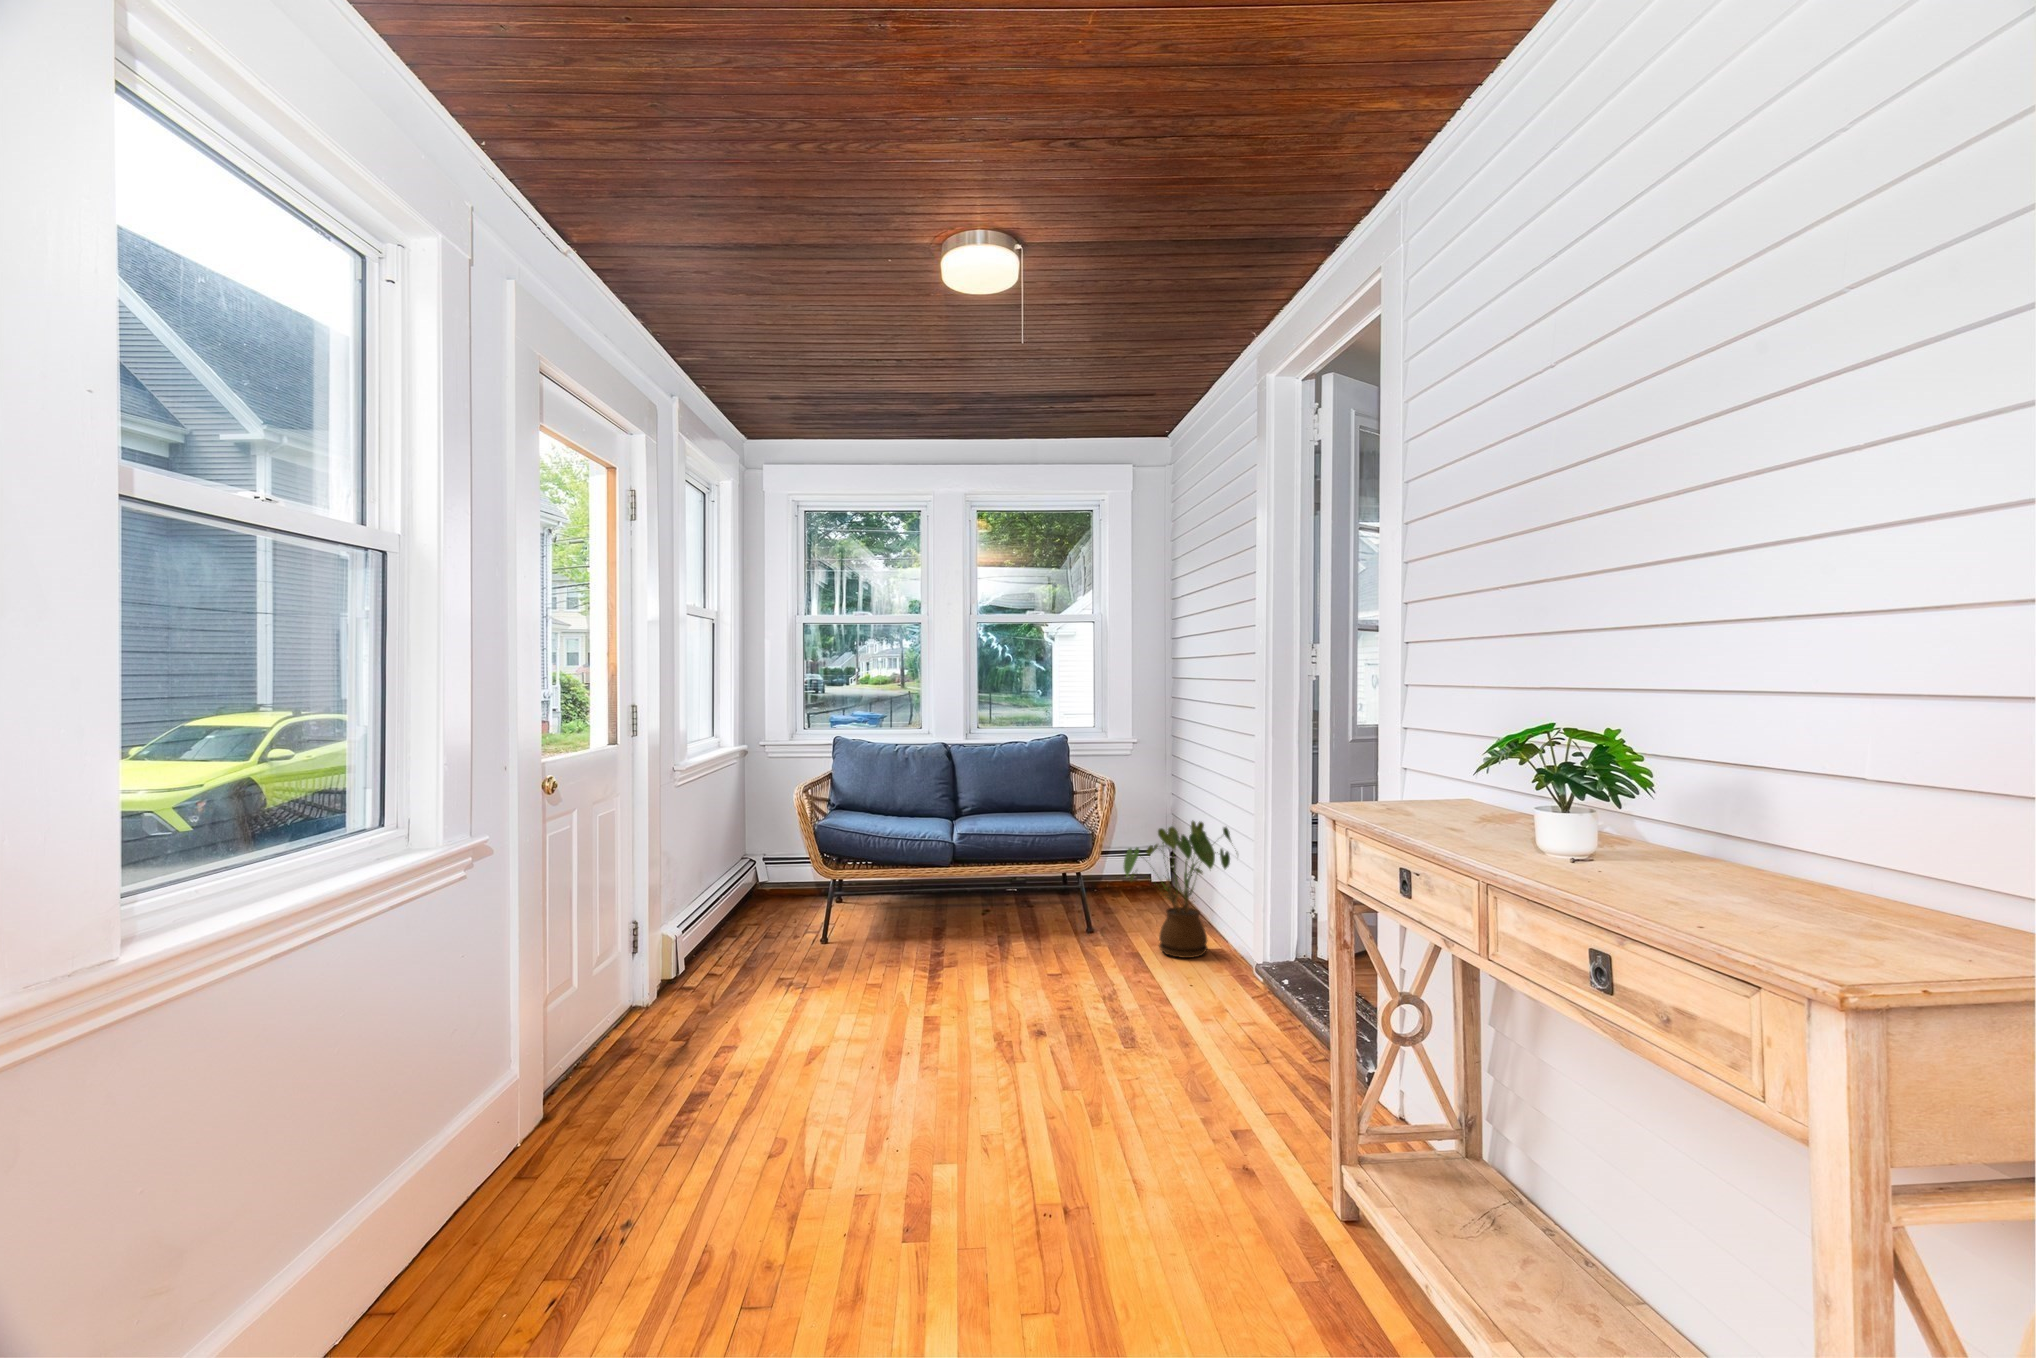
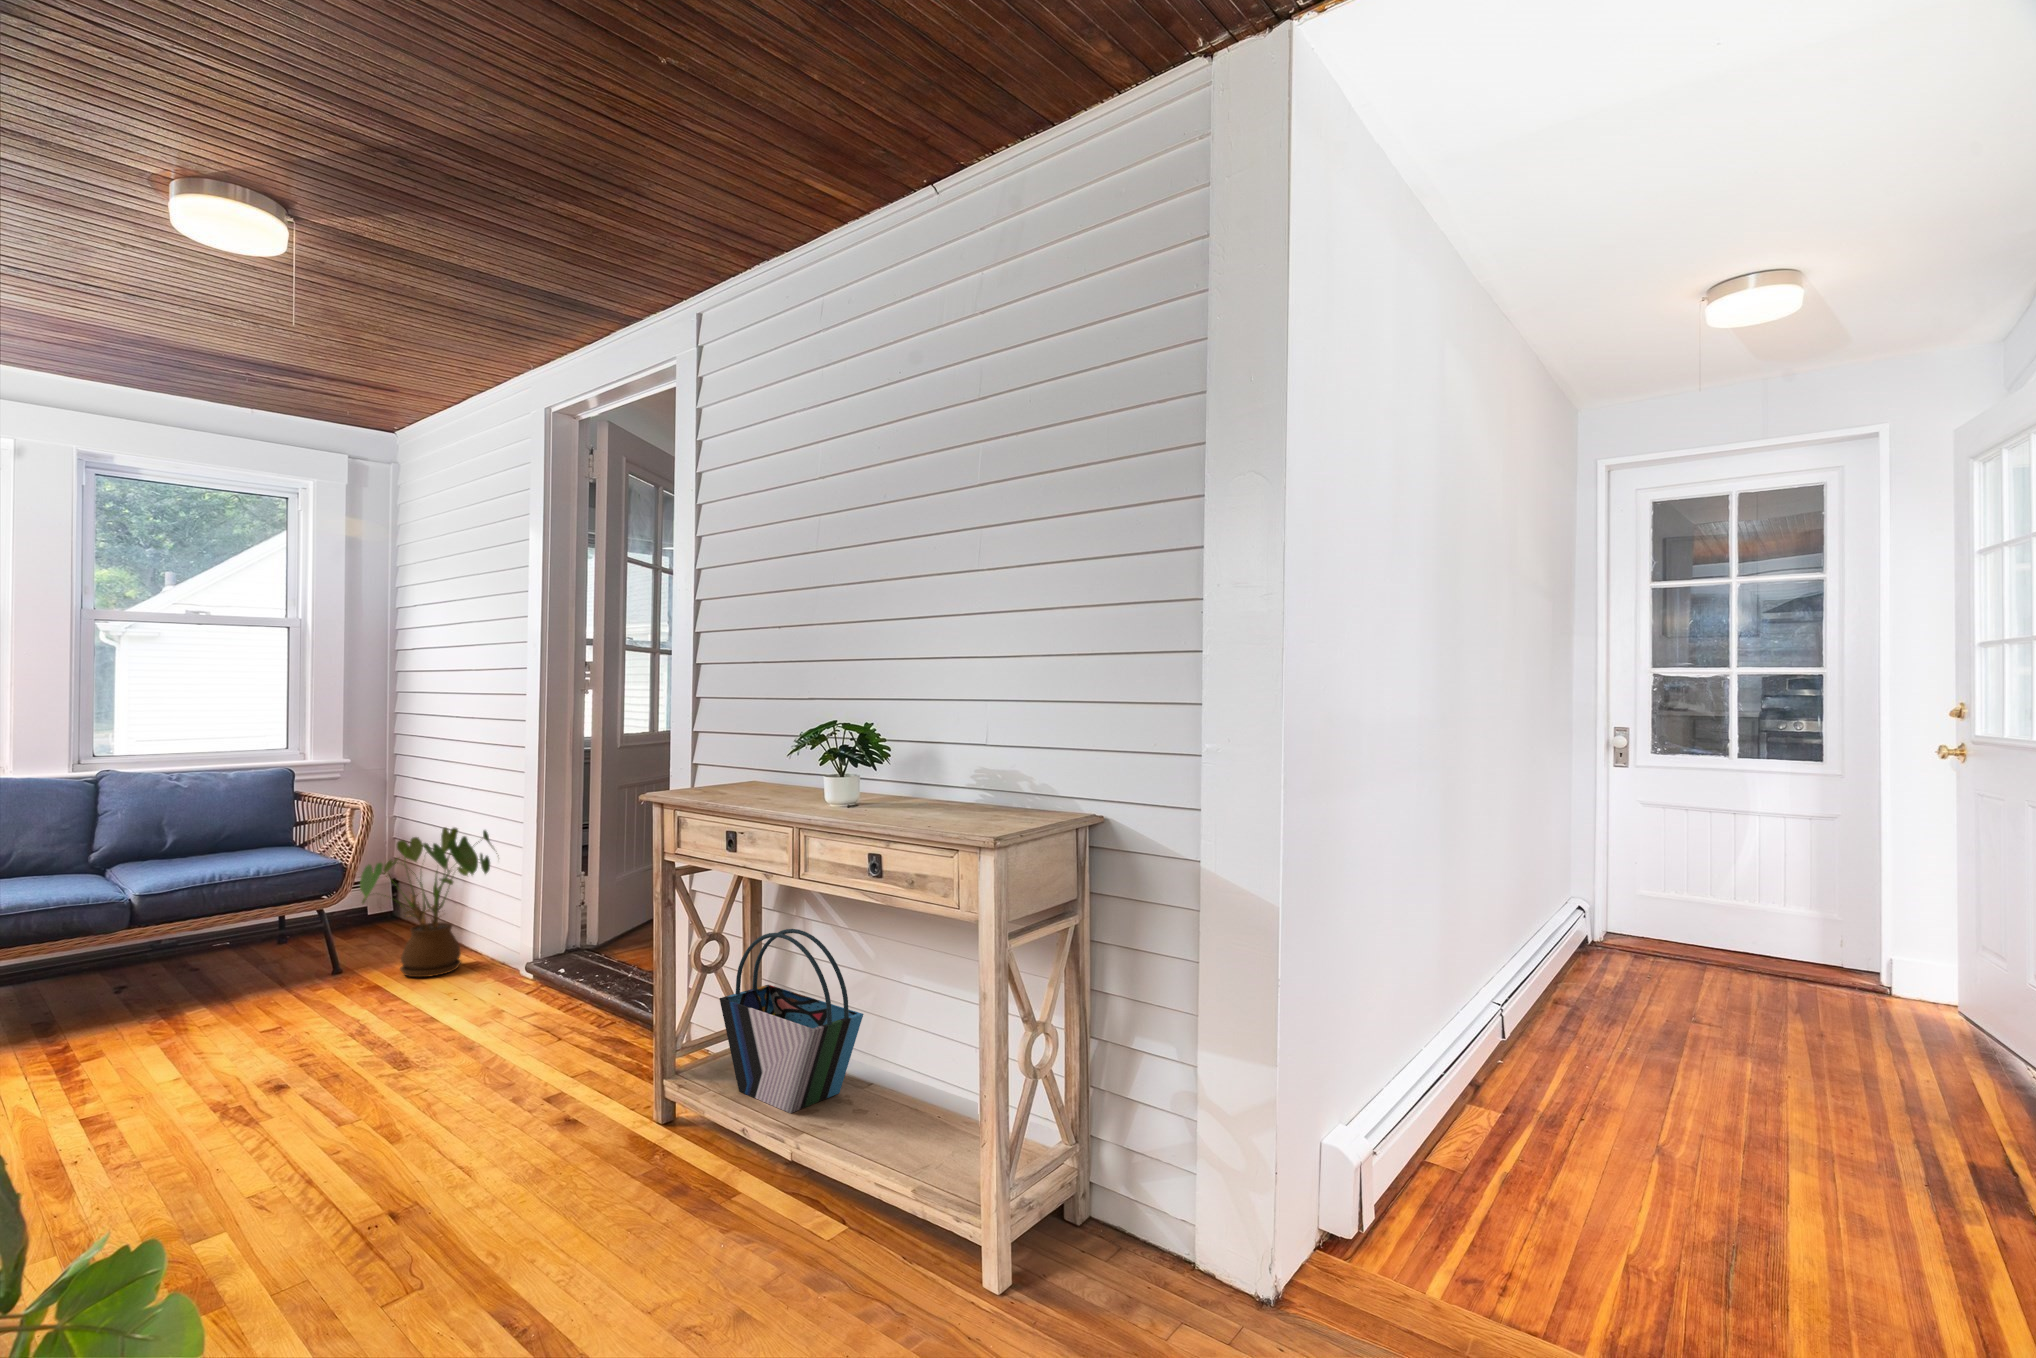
tote bag: none [1405,1015,1615,1284] -> present [720,929,864,1113]

